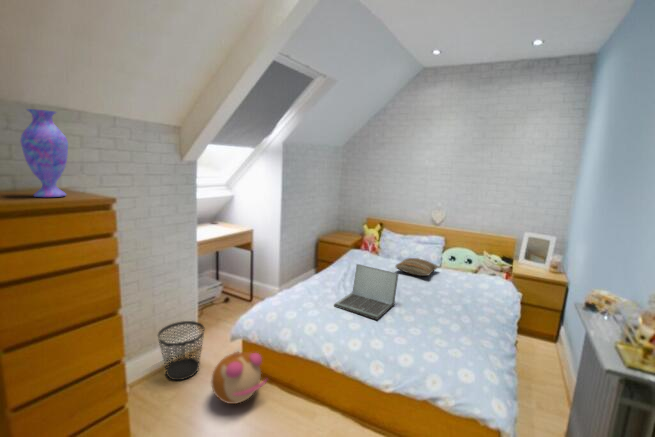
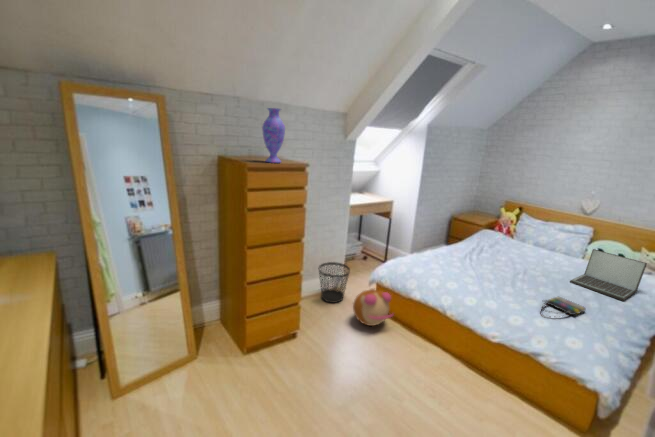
pillow: present [396,258,438,276] -> none [527,243,580,262]
laptop: present [334,264,399,320] -> present [570,249,647,301]
tote bag: none [424,318,462,348] -> present [541,297,586,316]

